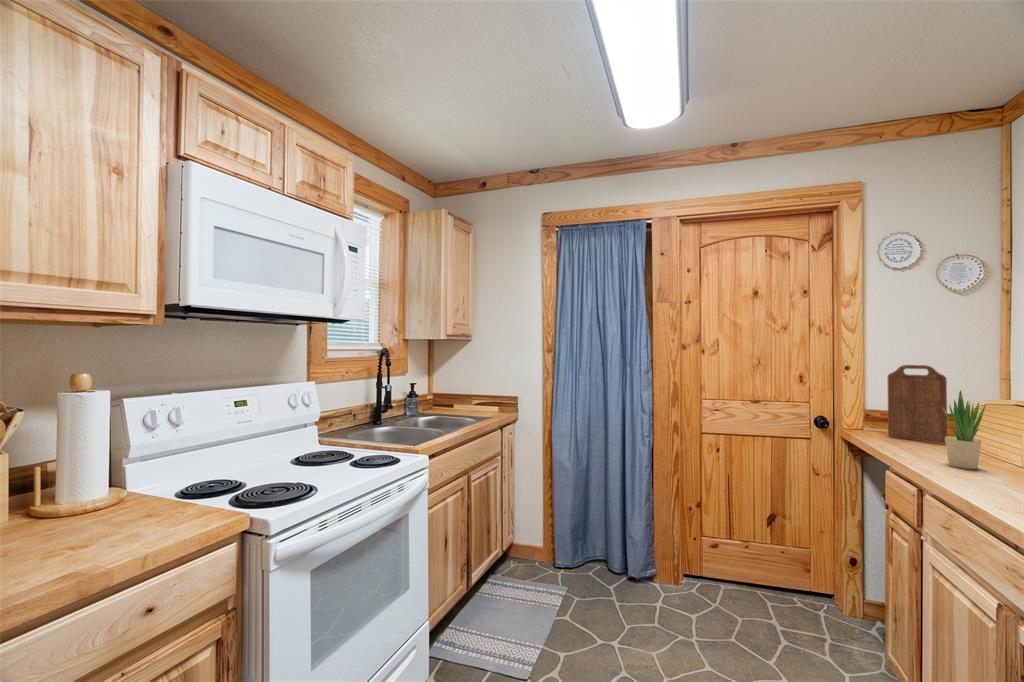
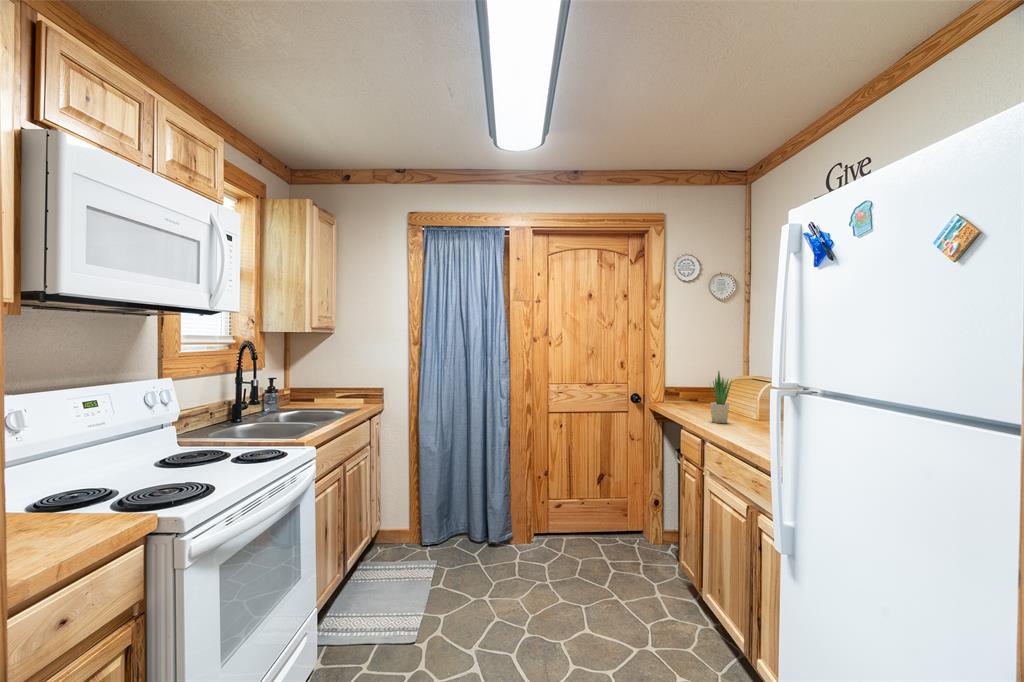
cutting board: present [887,365,947,444] -> none [677,353,711,409]

